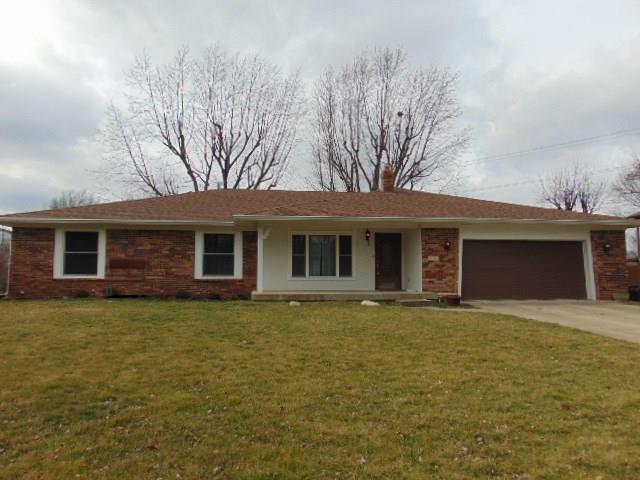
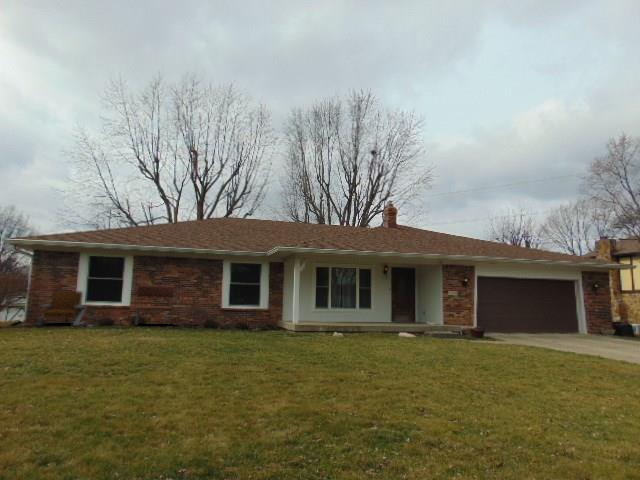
lounge chair: none [11,265,64,298] -> present [38,291,86,326]

